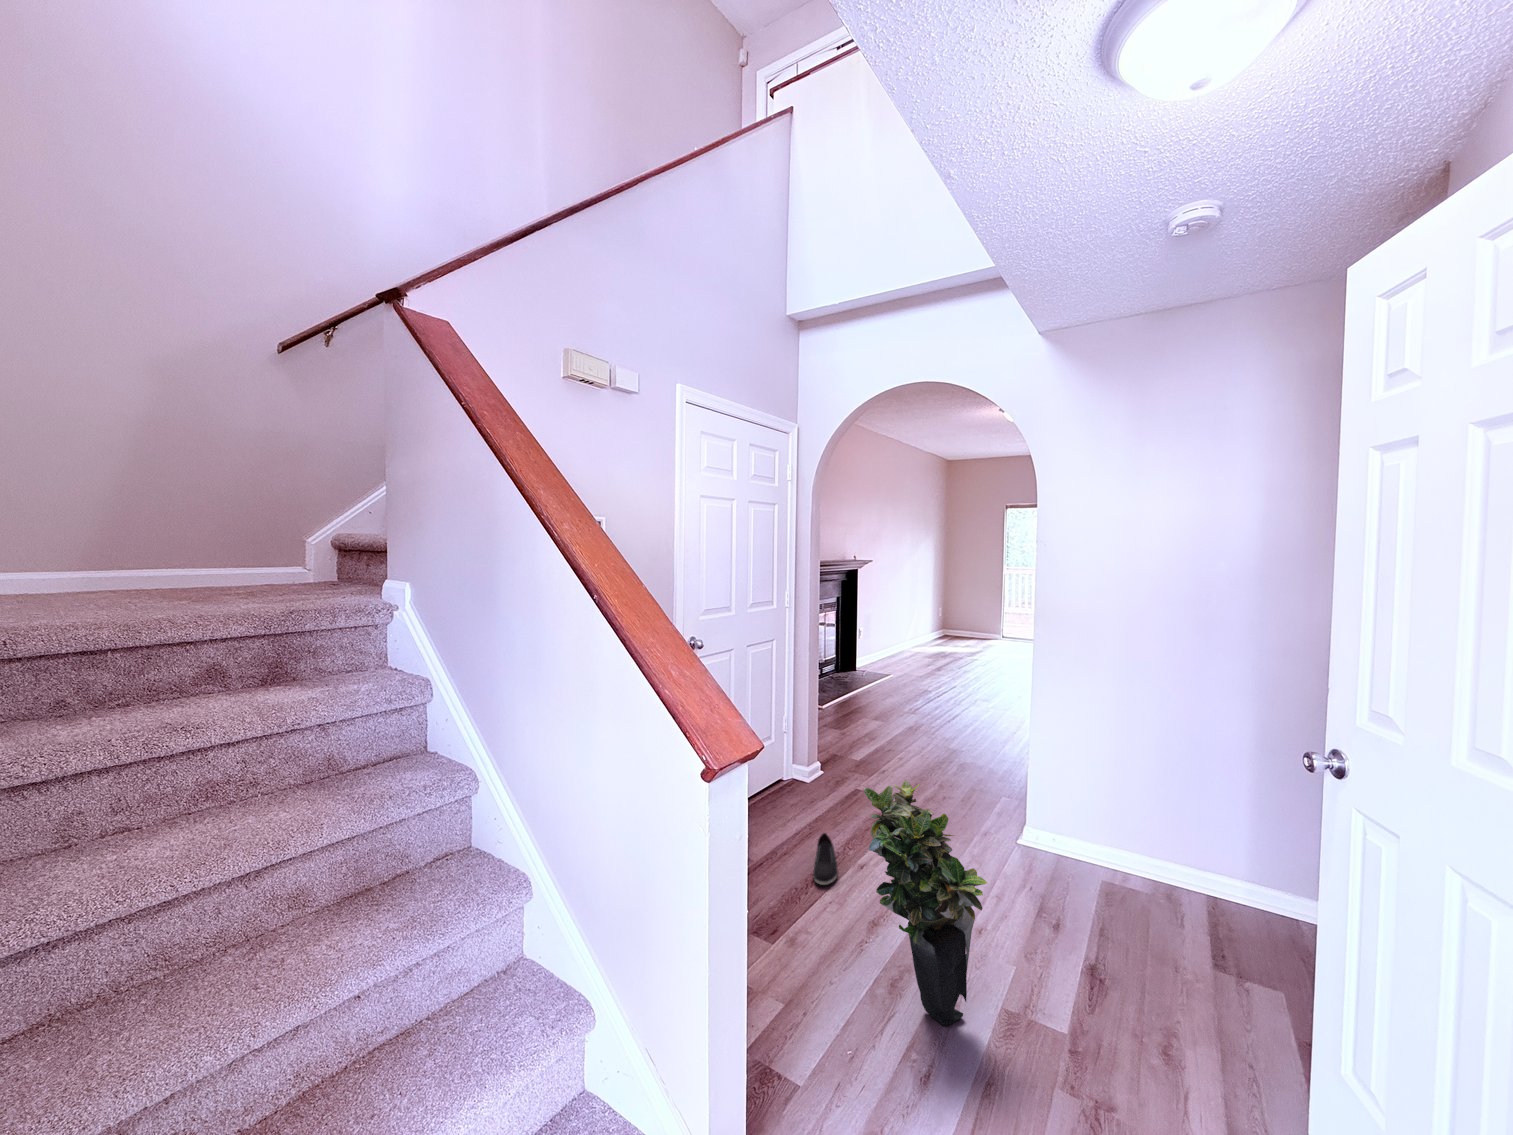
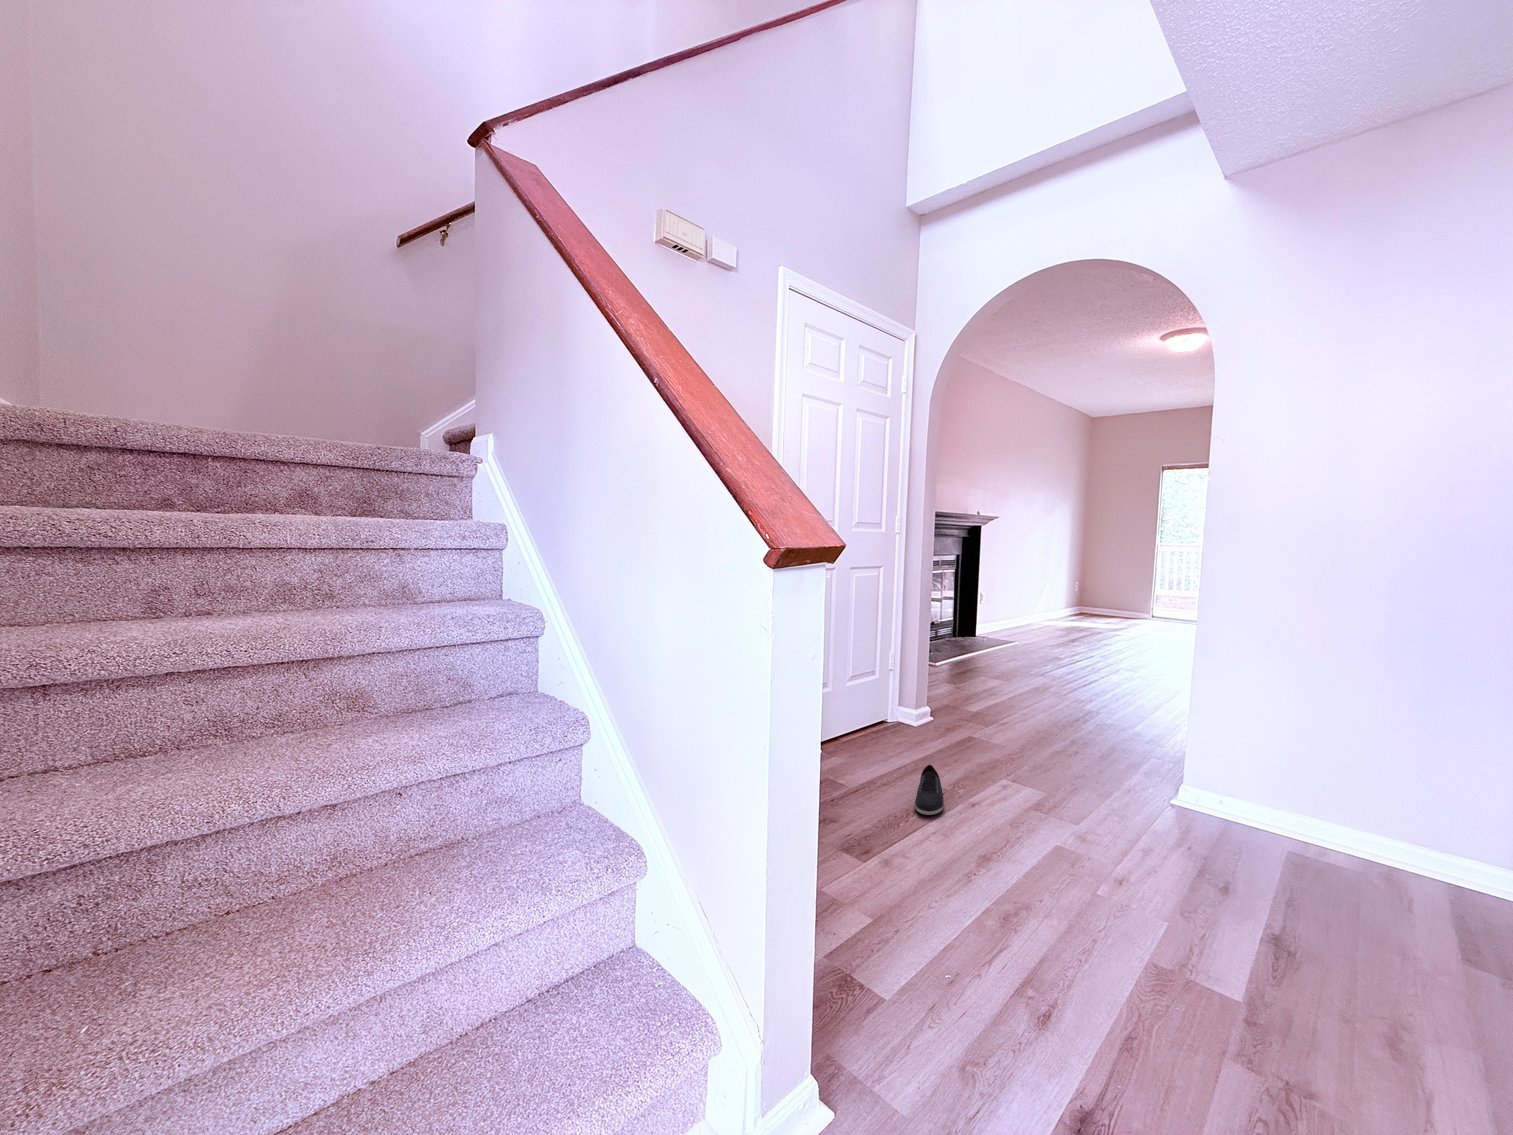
potted plant: present [864,780,987,1026] -> none [977,685,1138,971]

